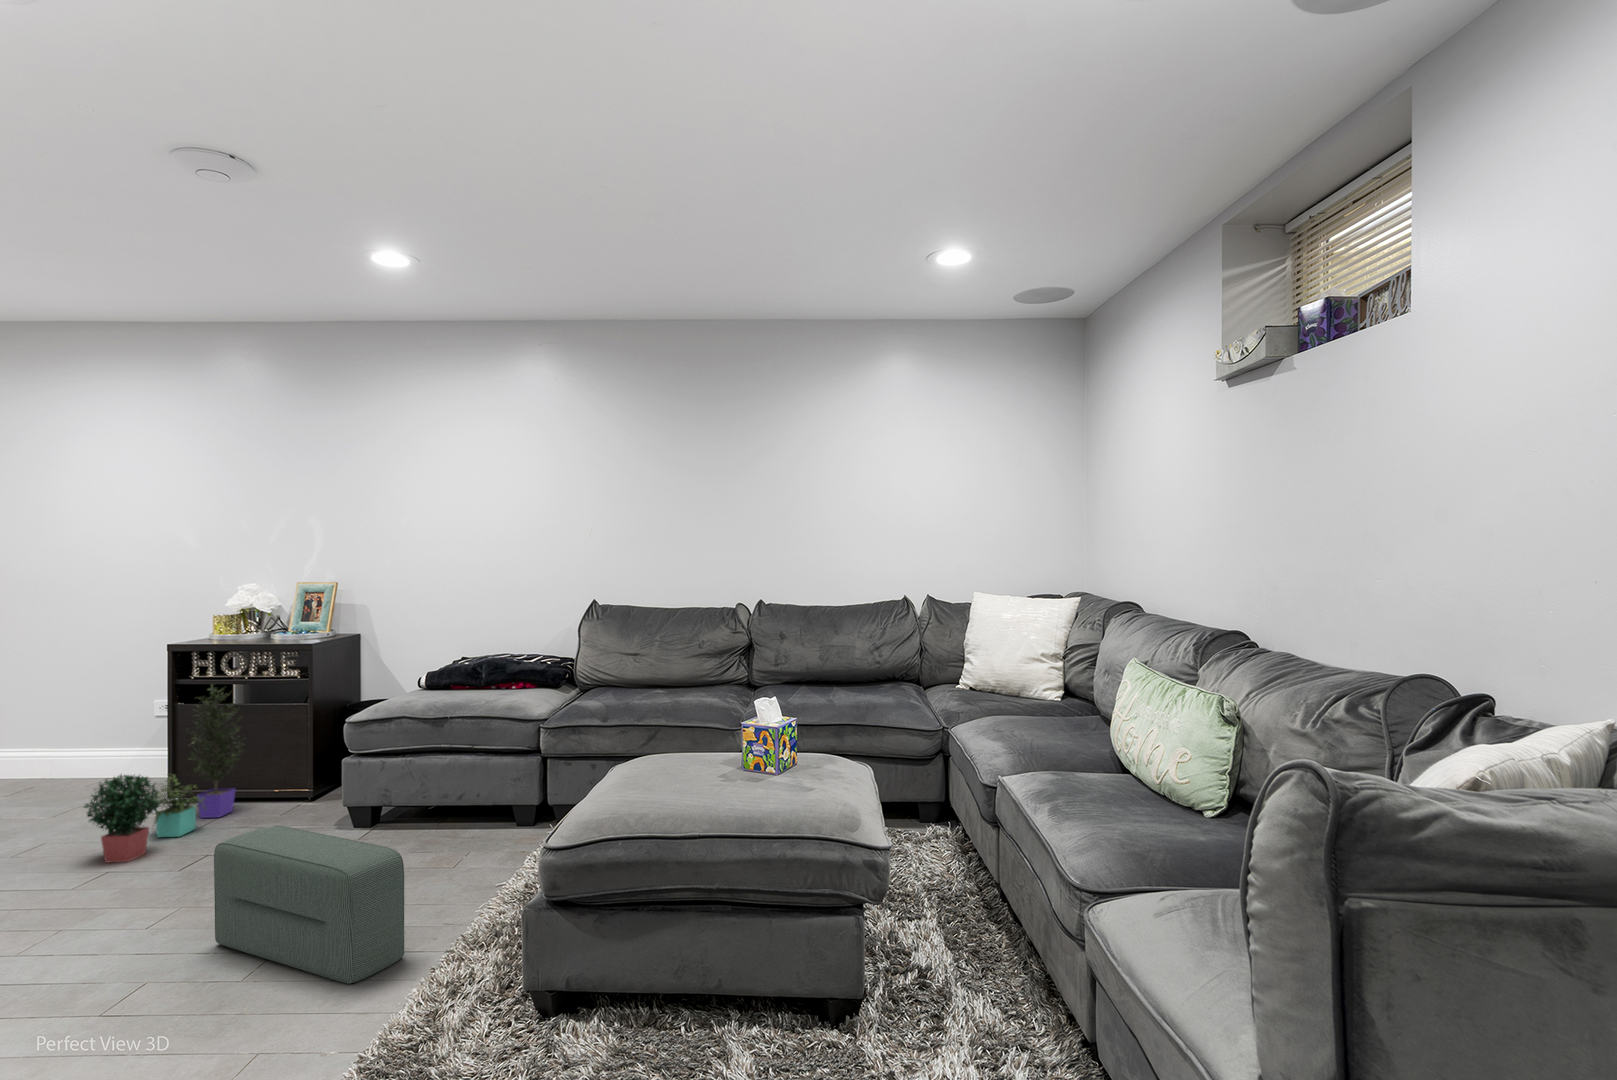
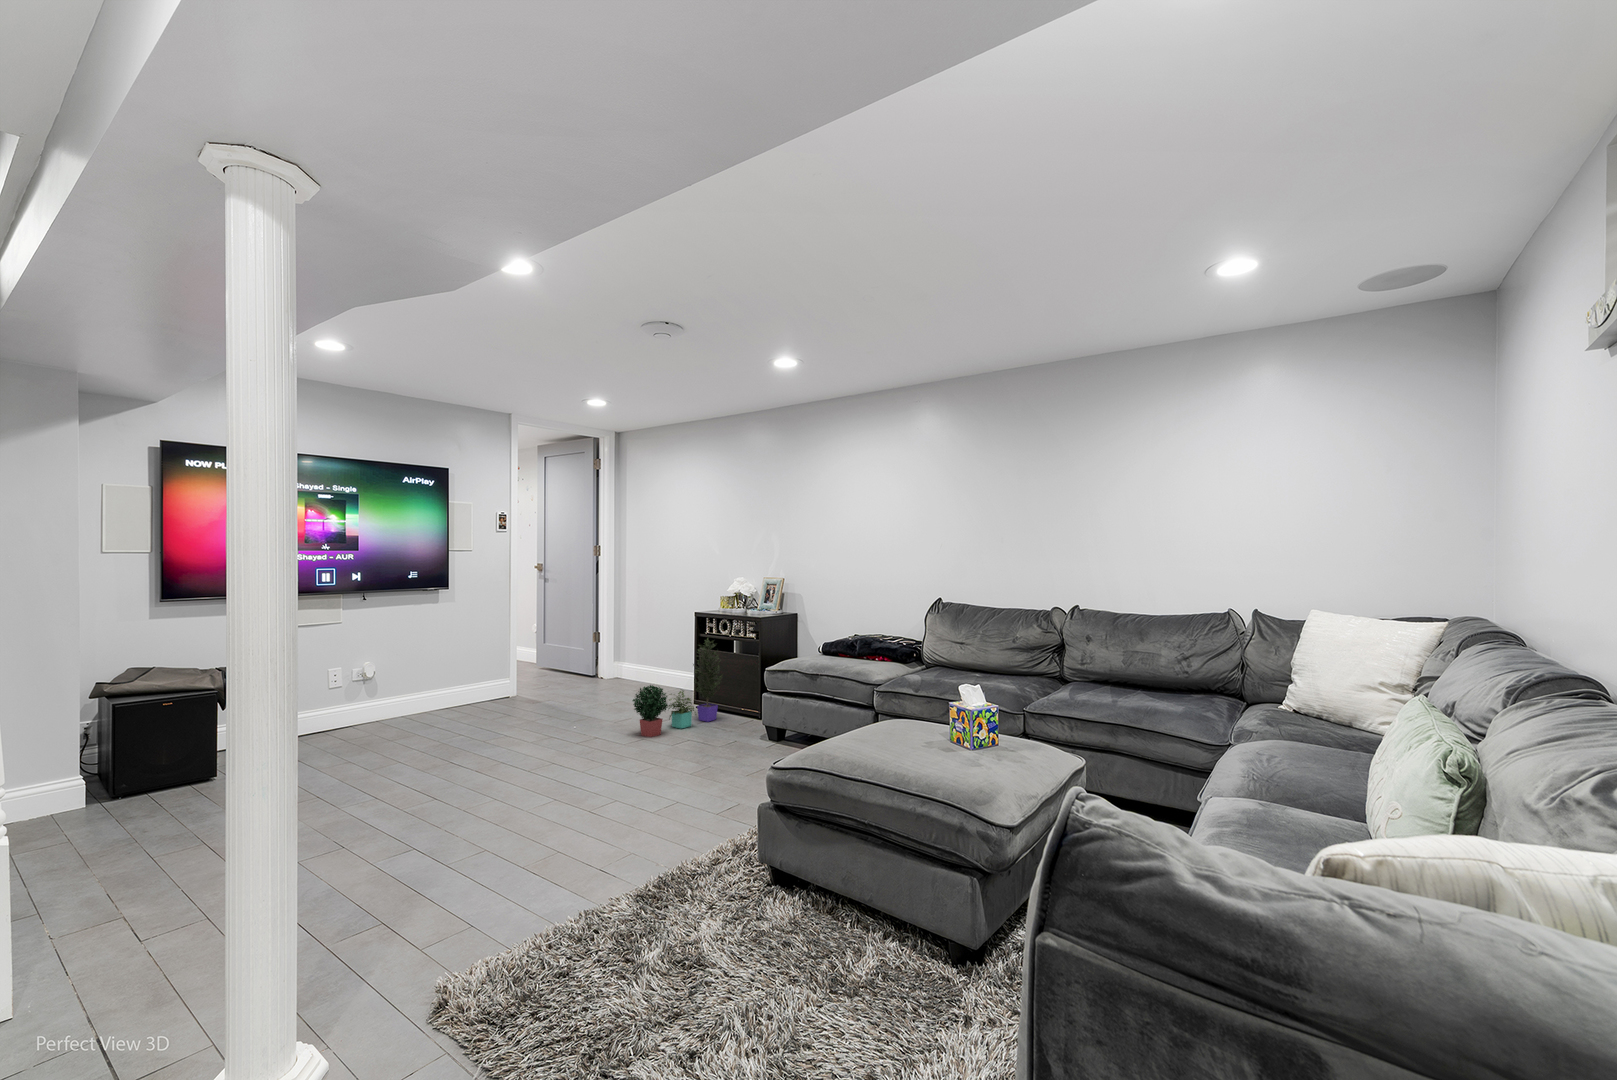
pouf: present [214,826,404,984] -> none [647,726,723,832]

